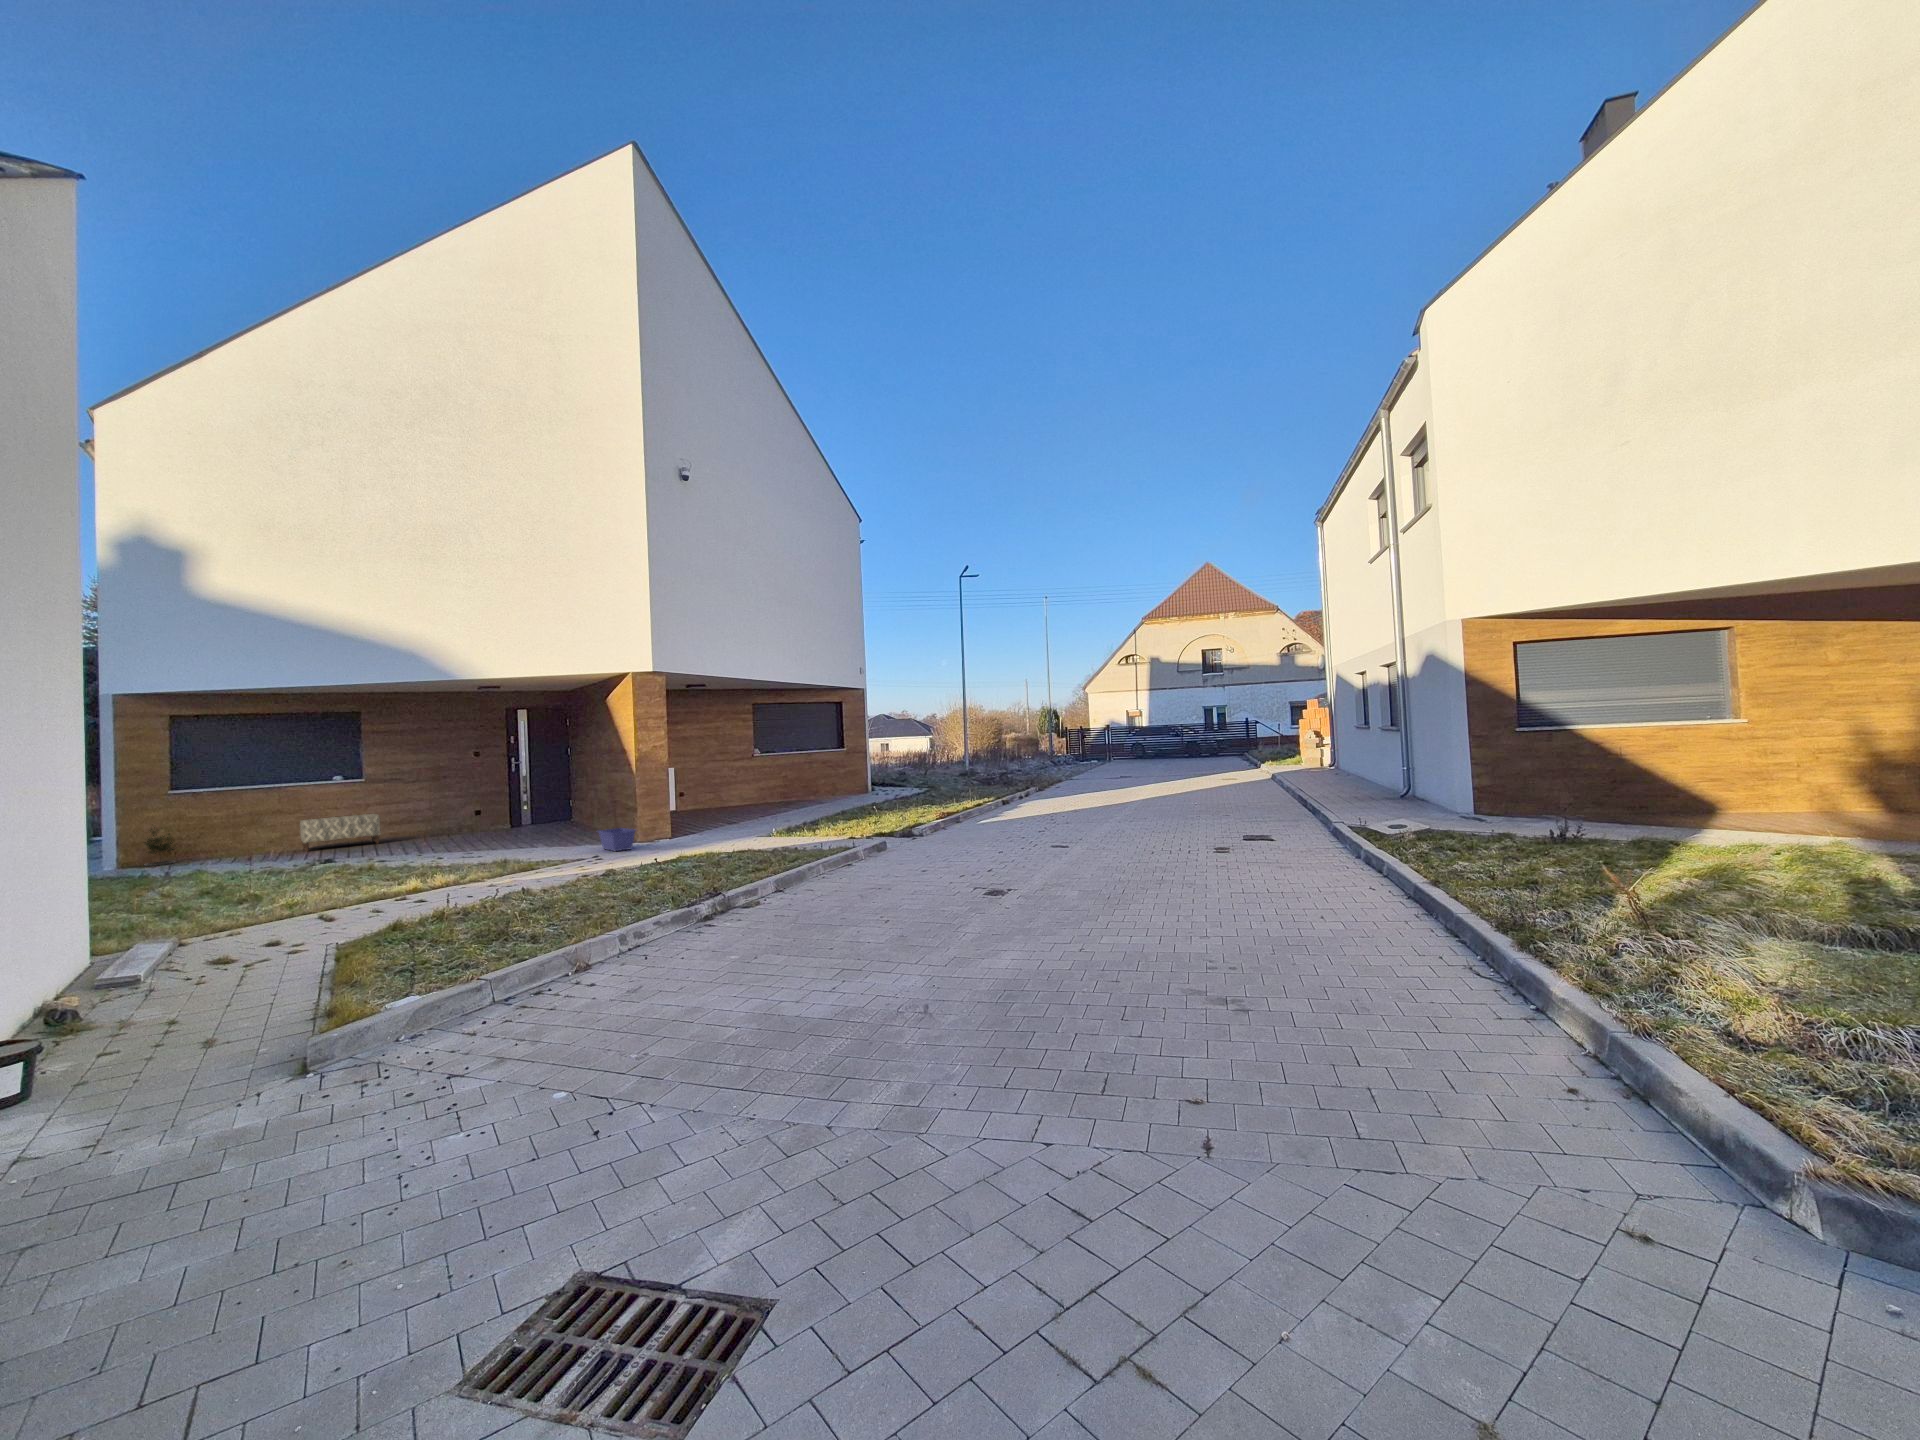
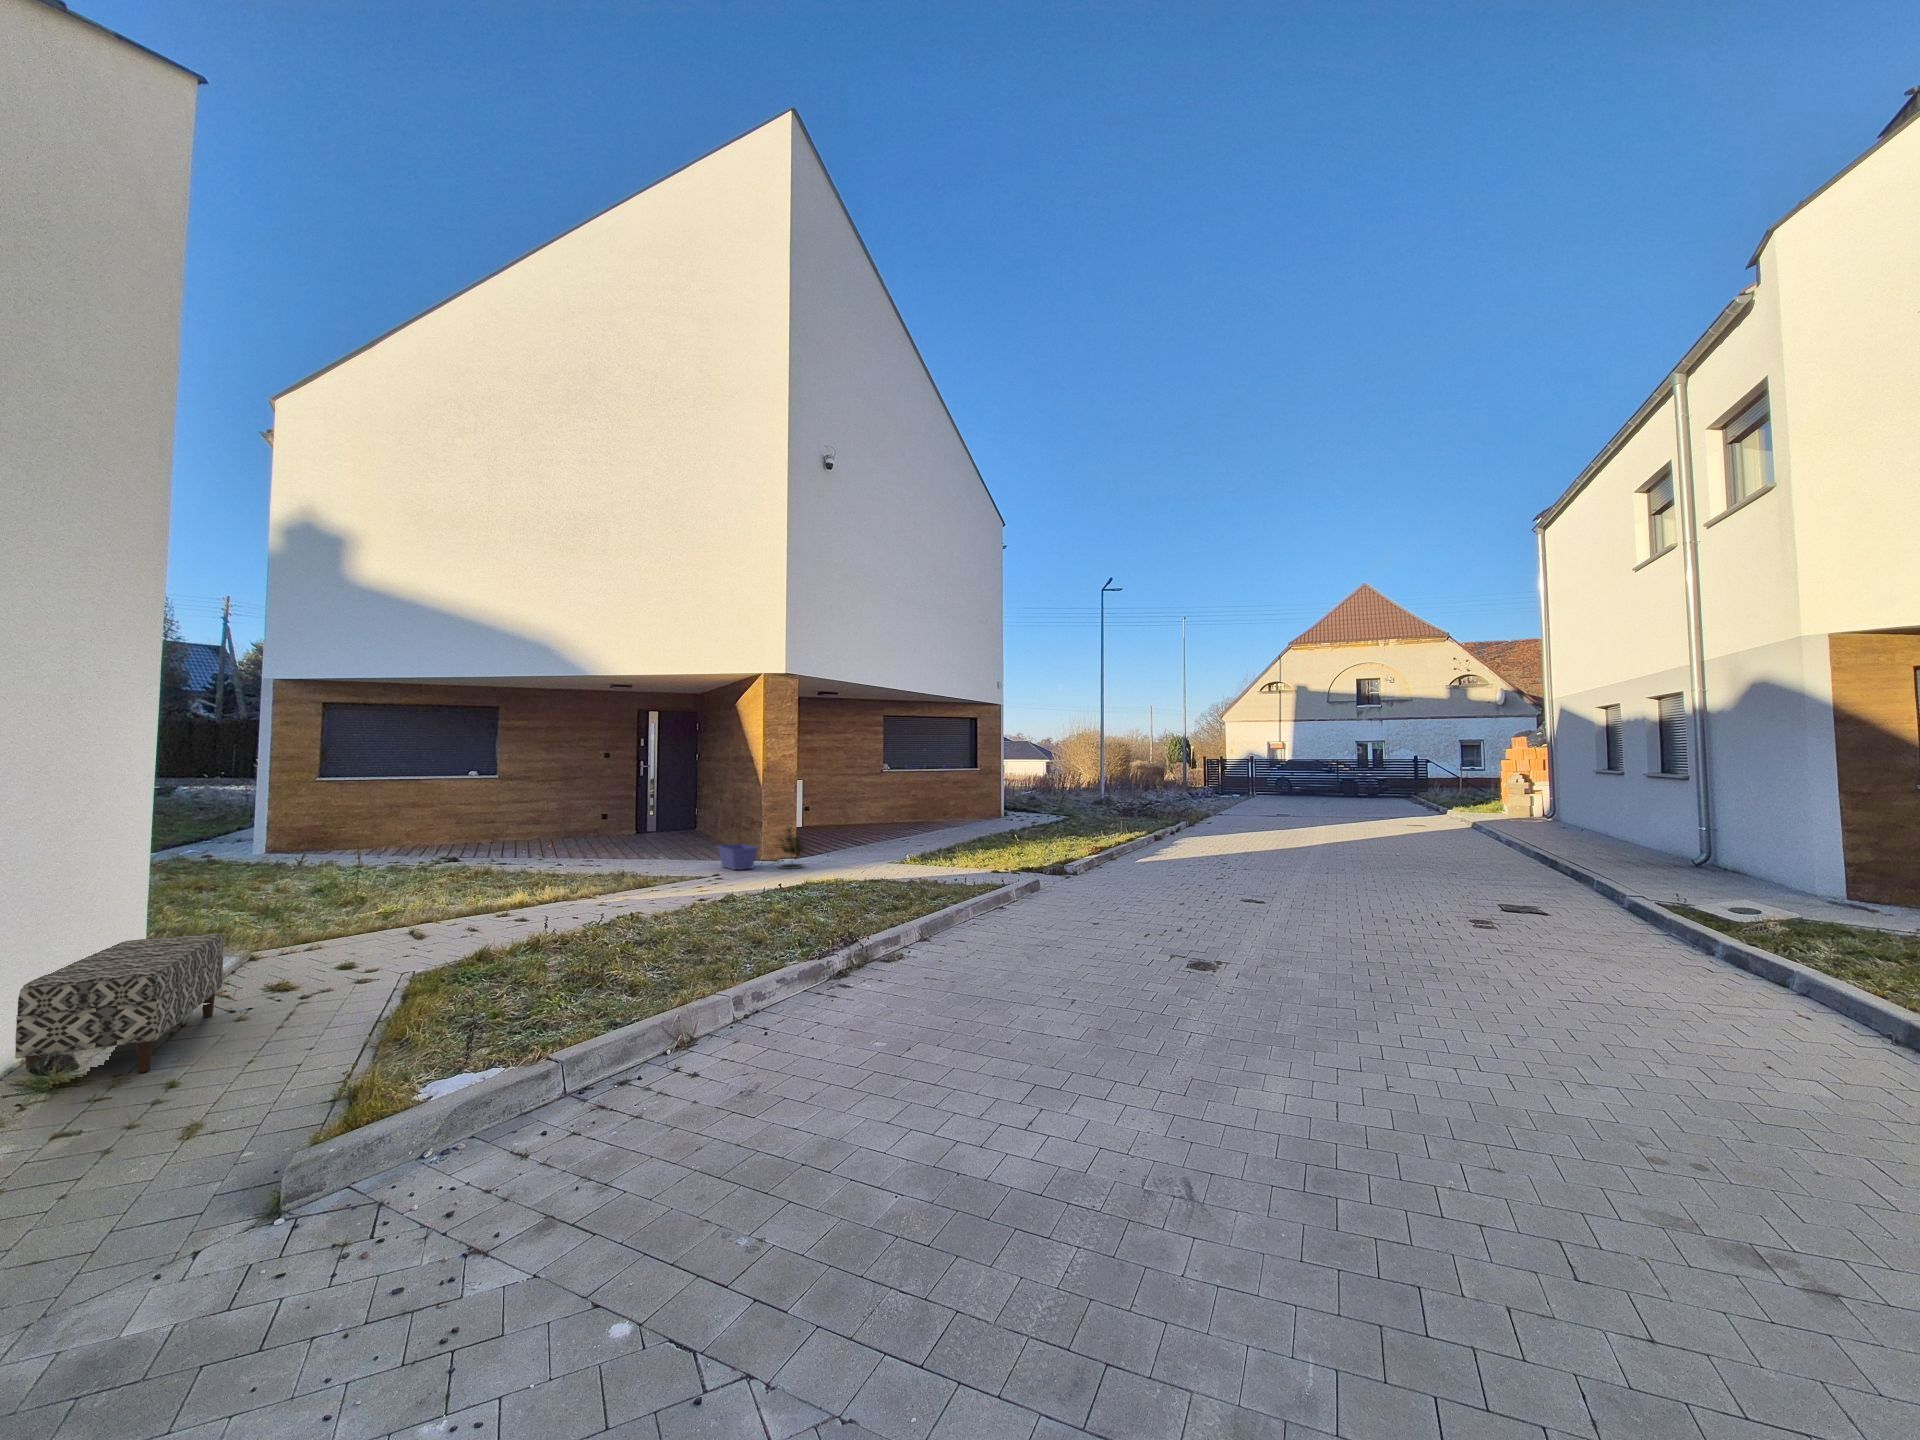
bench: present [300,814,380,852] -> present [15,933,223,1073]
potted tree: present [145,829,175,866] -> present [779,827,804,869]

